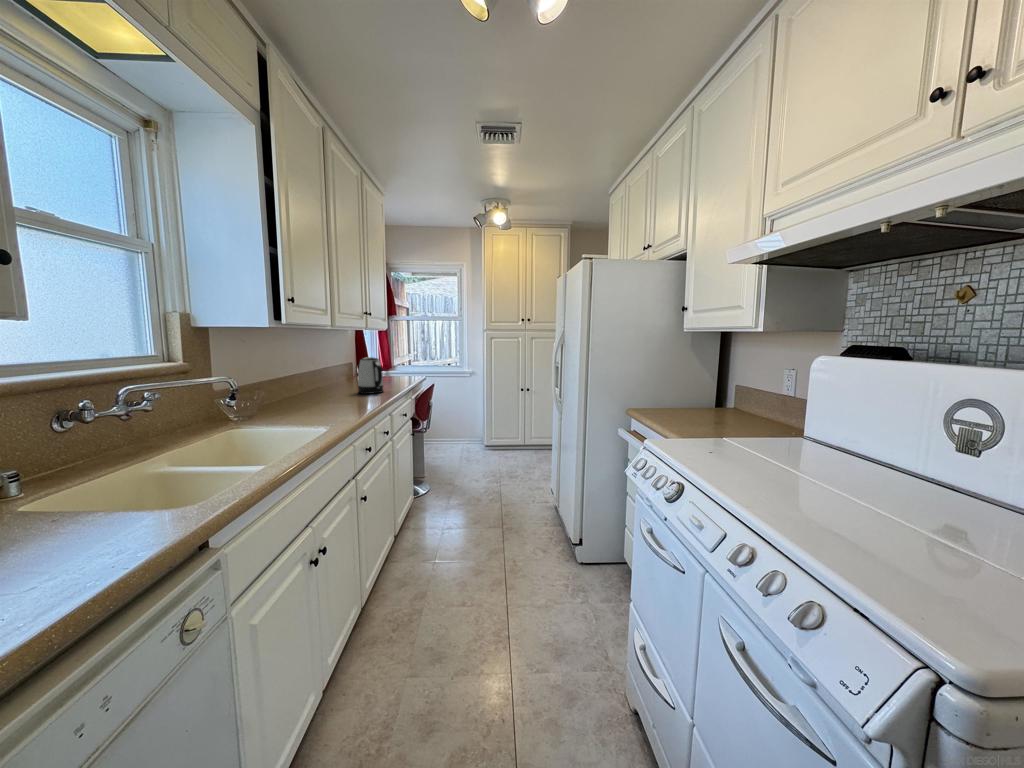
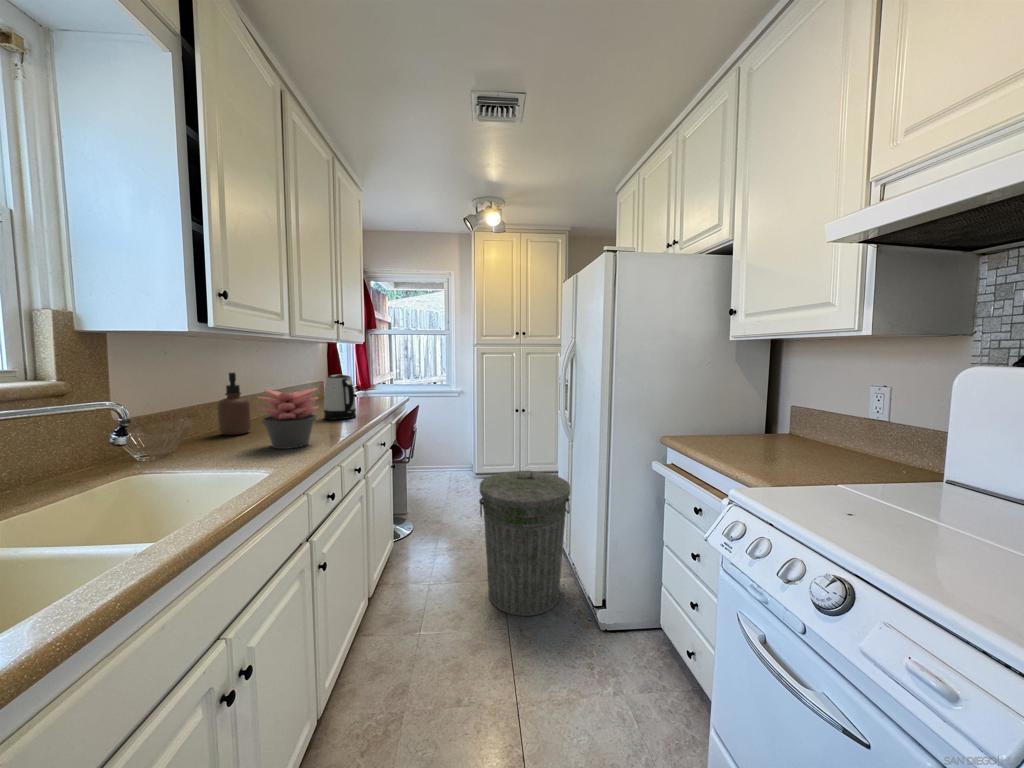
soap dispenser: none [280,356,304,404] -> present [218,373,251,435]
succulent plant: none [313,368,358,414] -> present [257,388,318,449]
trash can: none [483,437,557,551] -> present [479,470,570,616]

